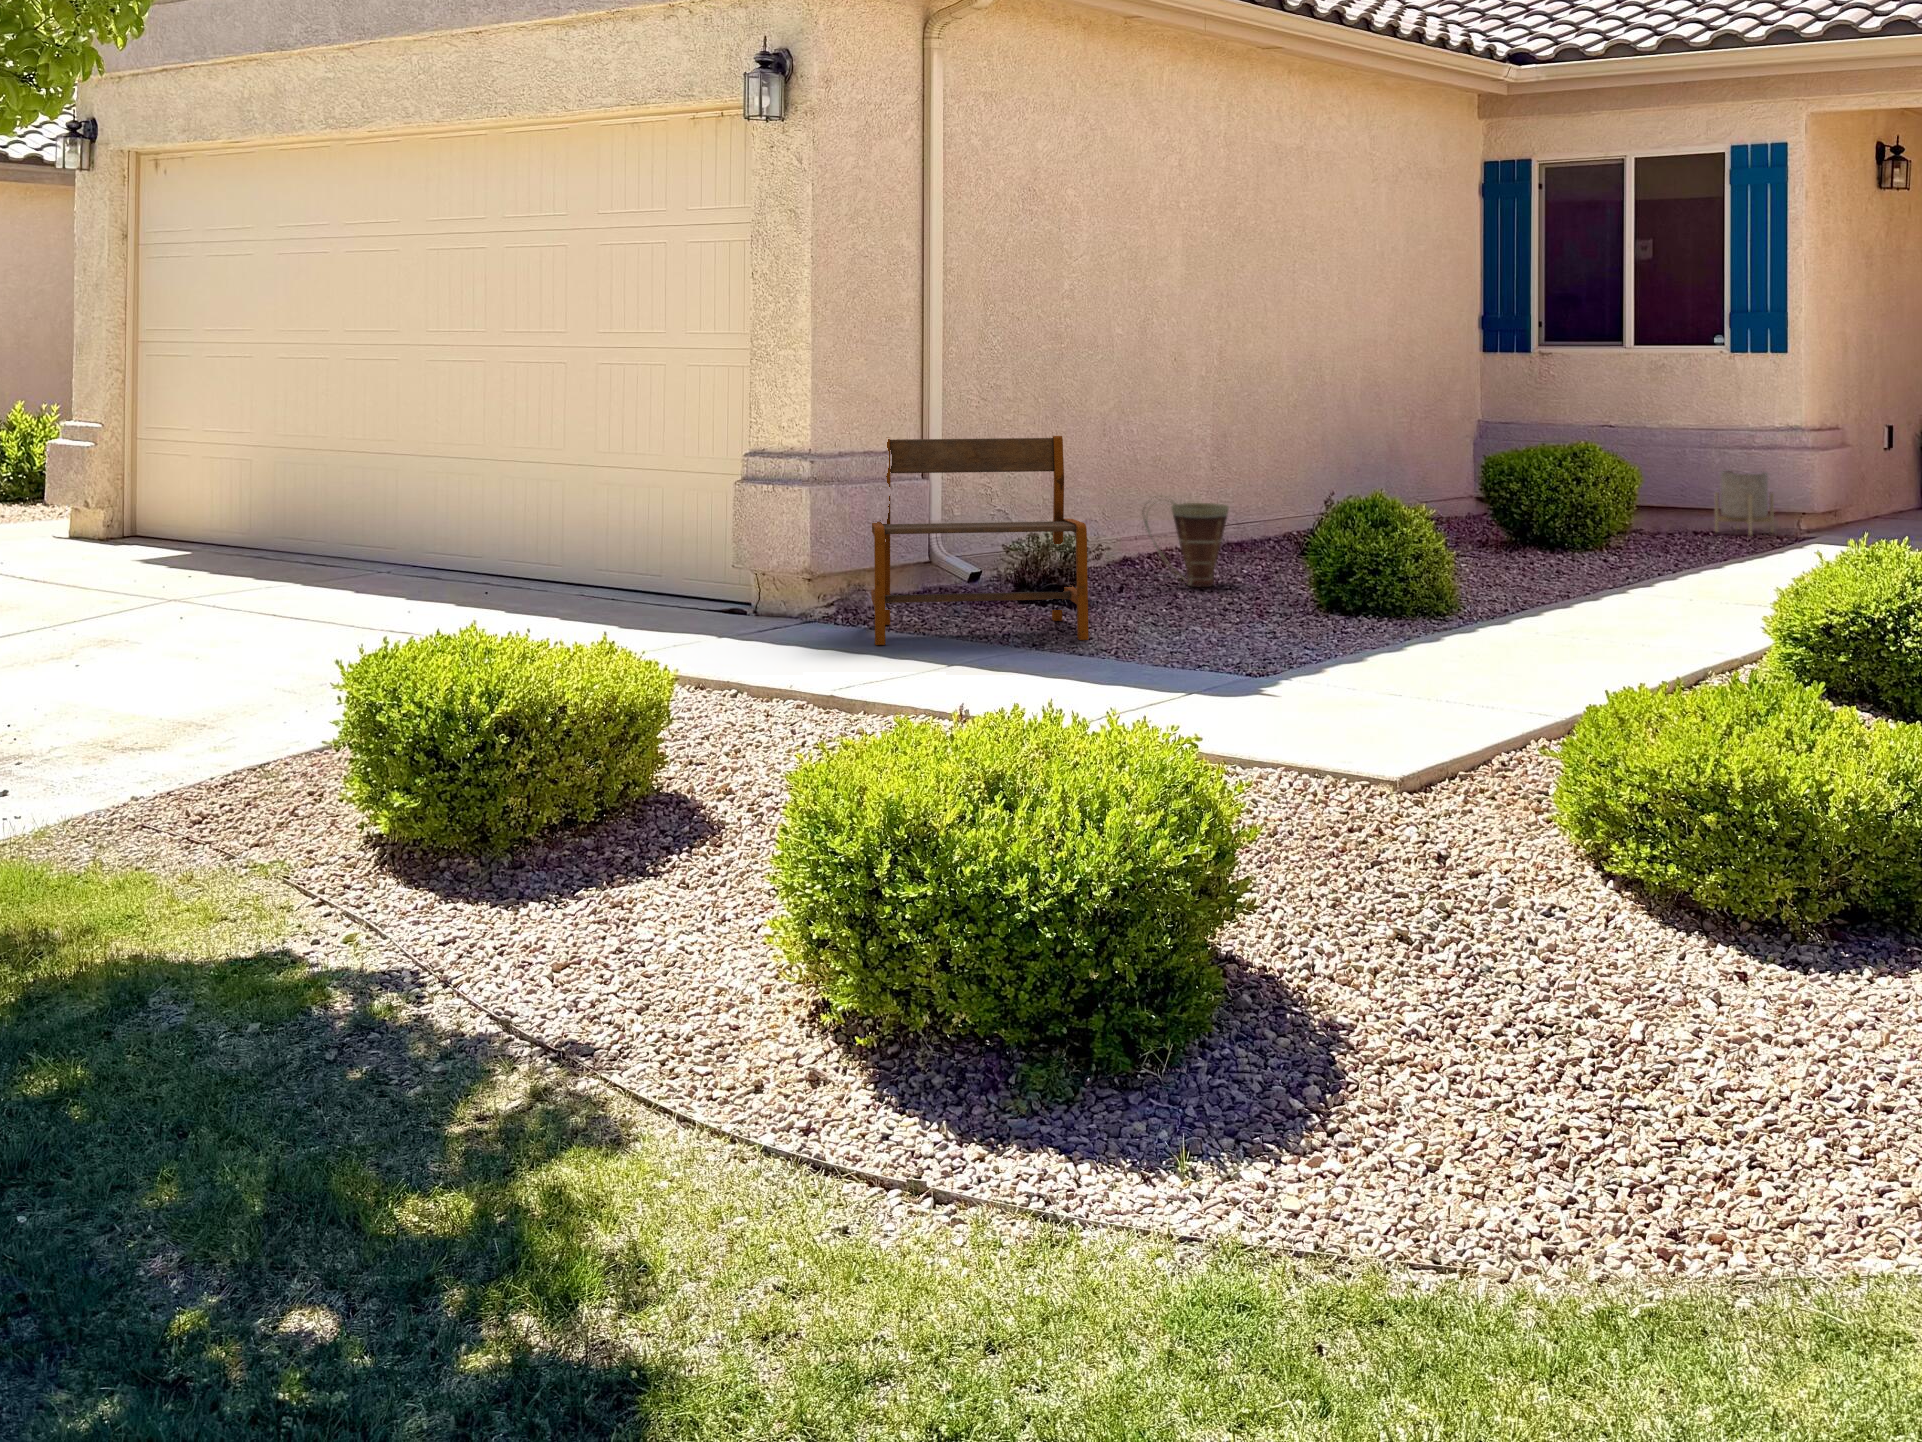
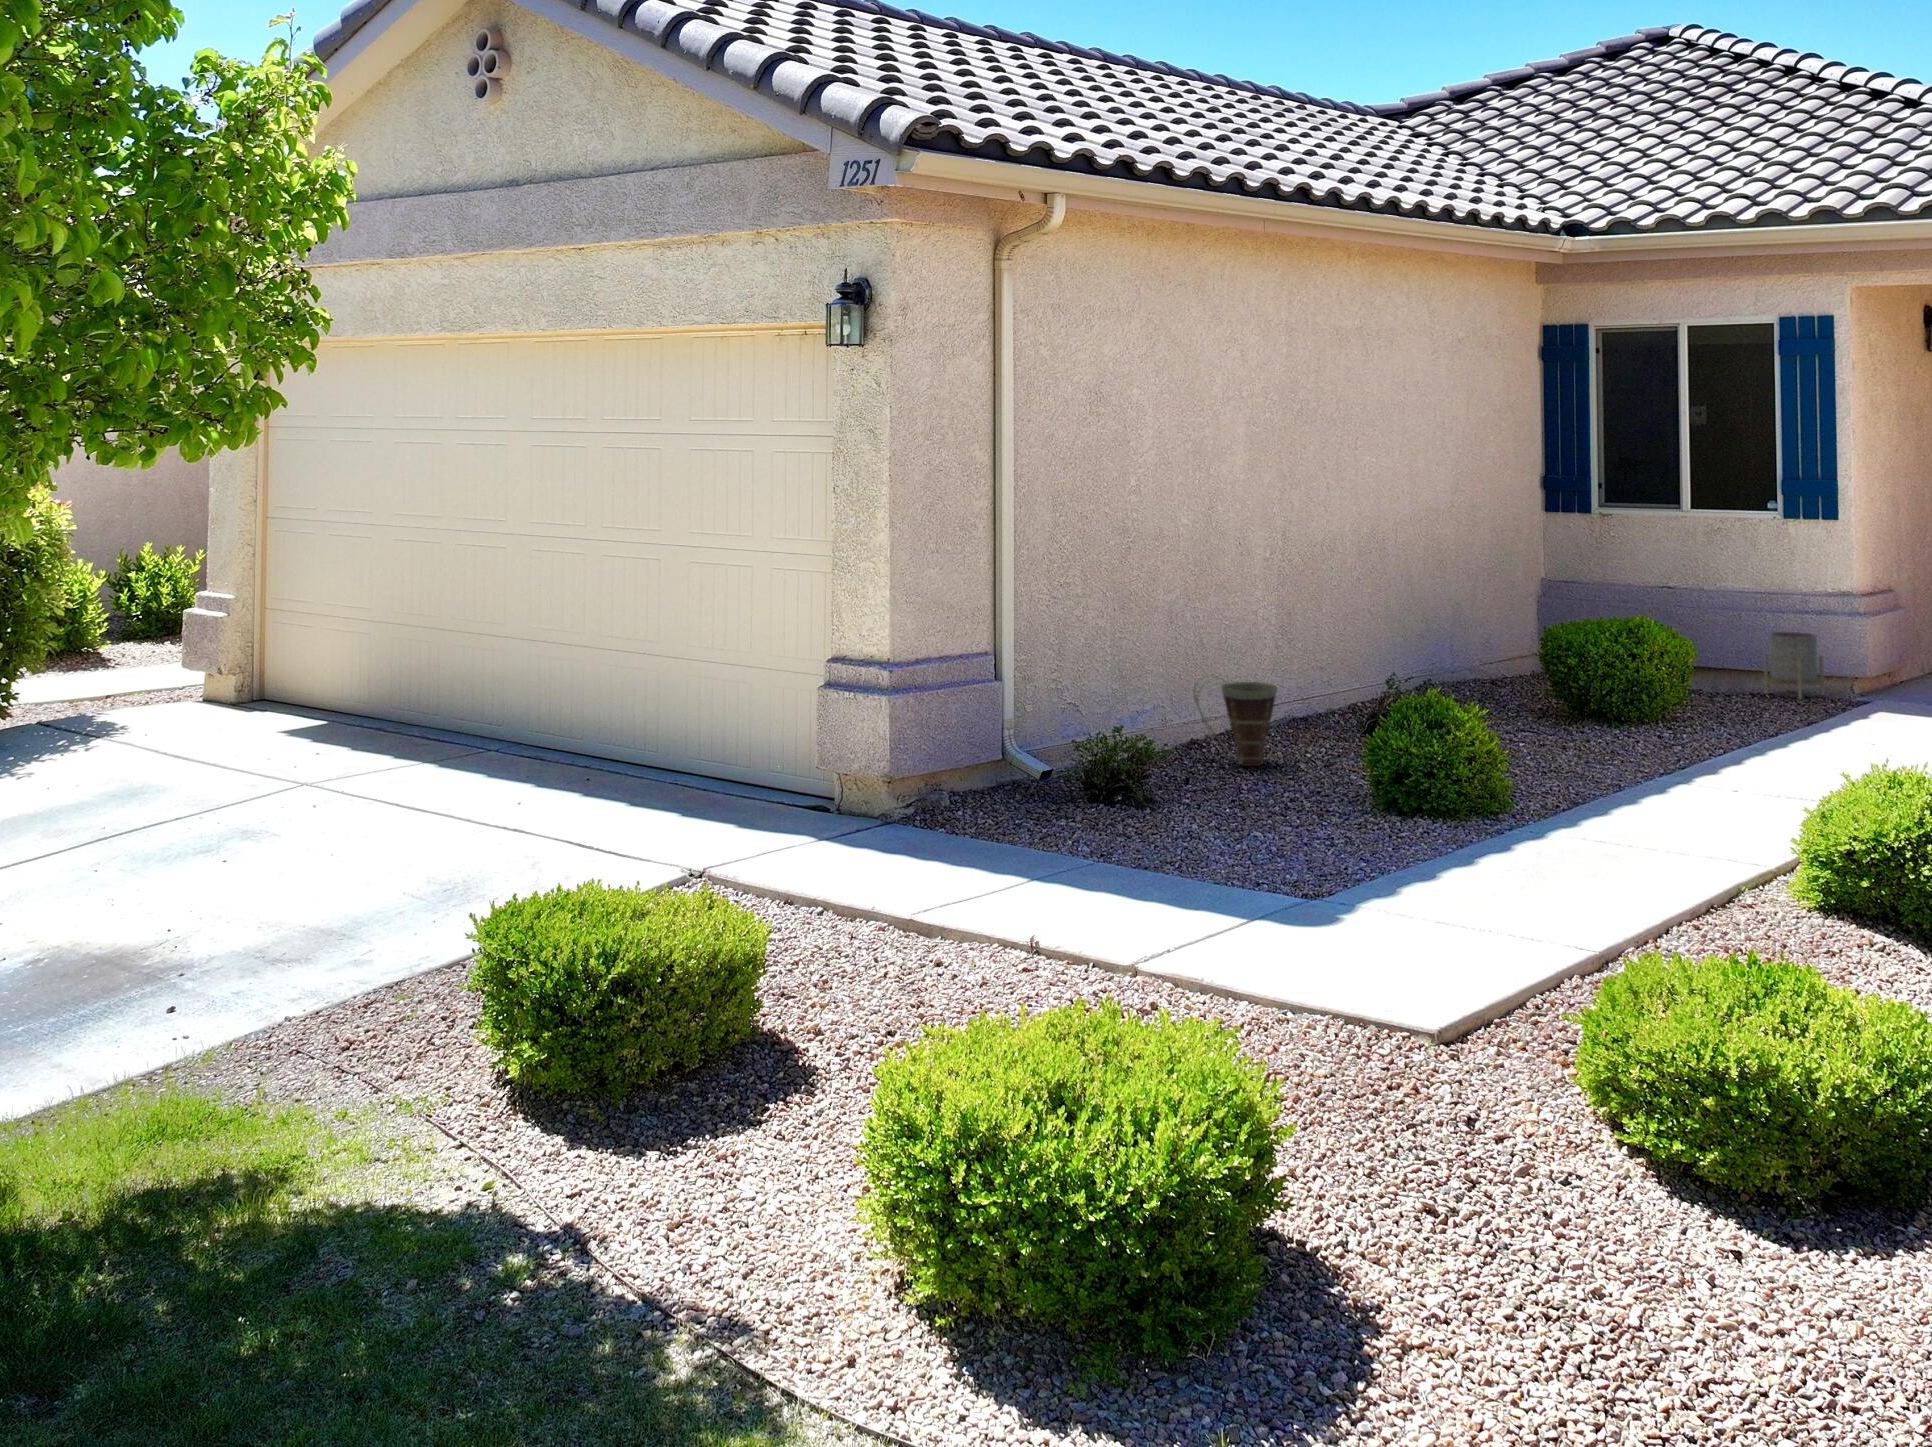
bench: present [871,436,1089,645] -> none [935,632,1142,840]

